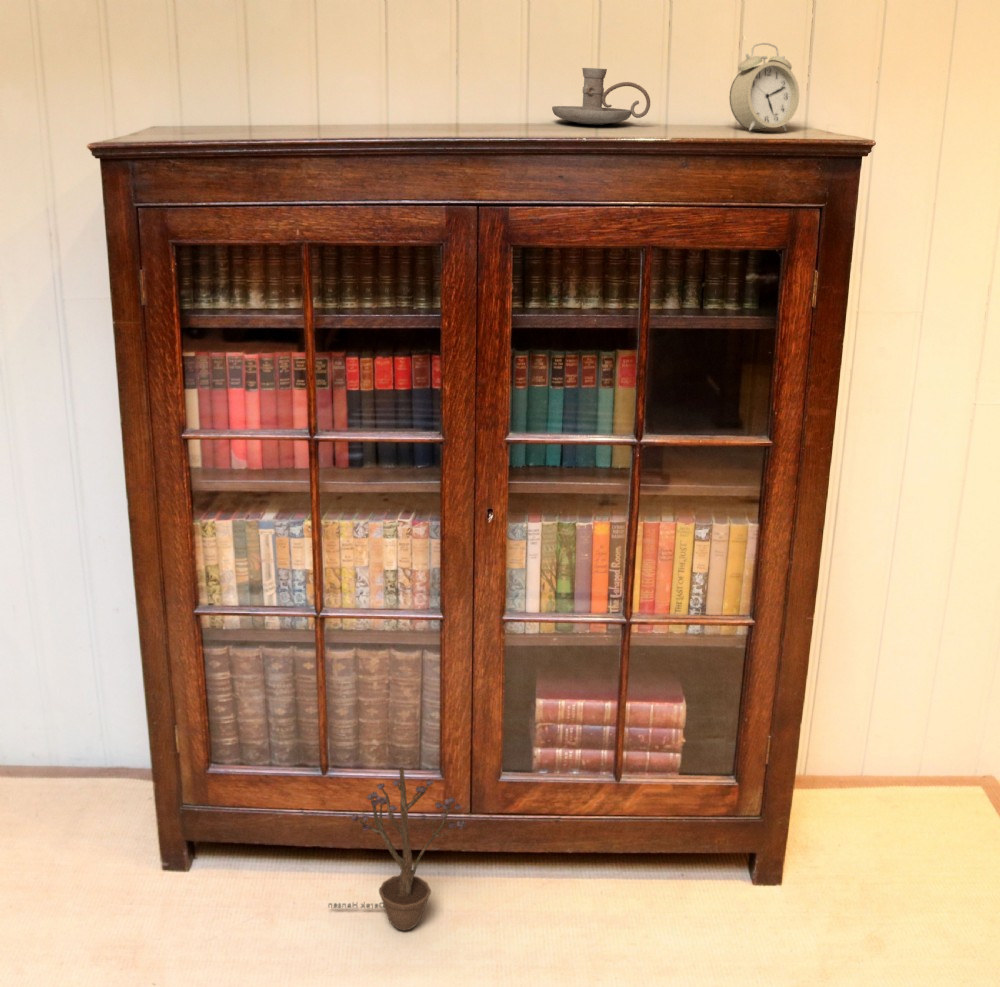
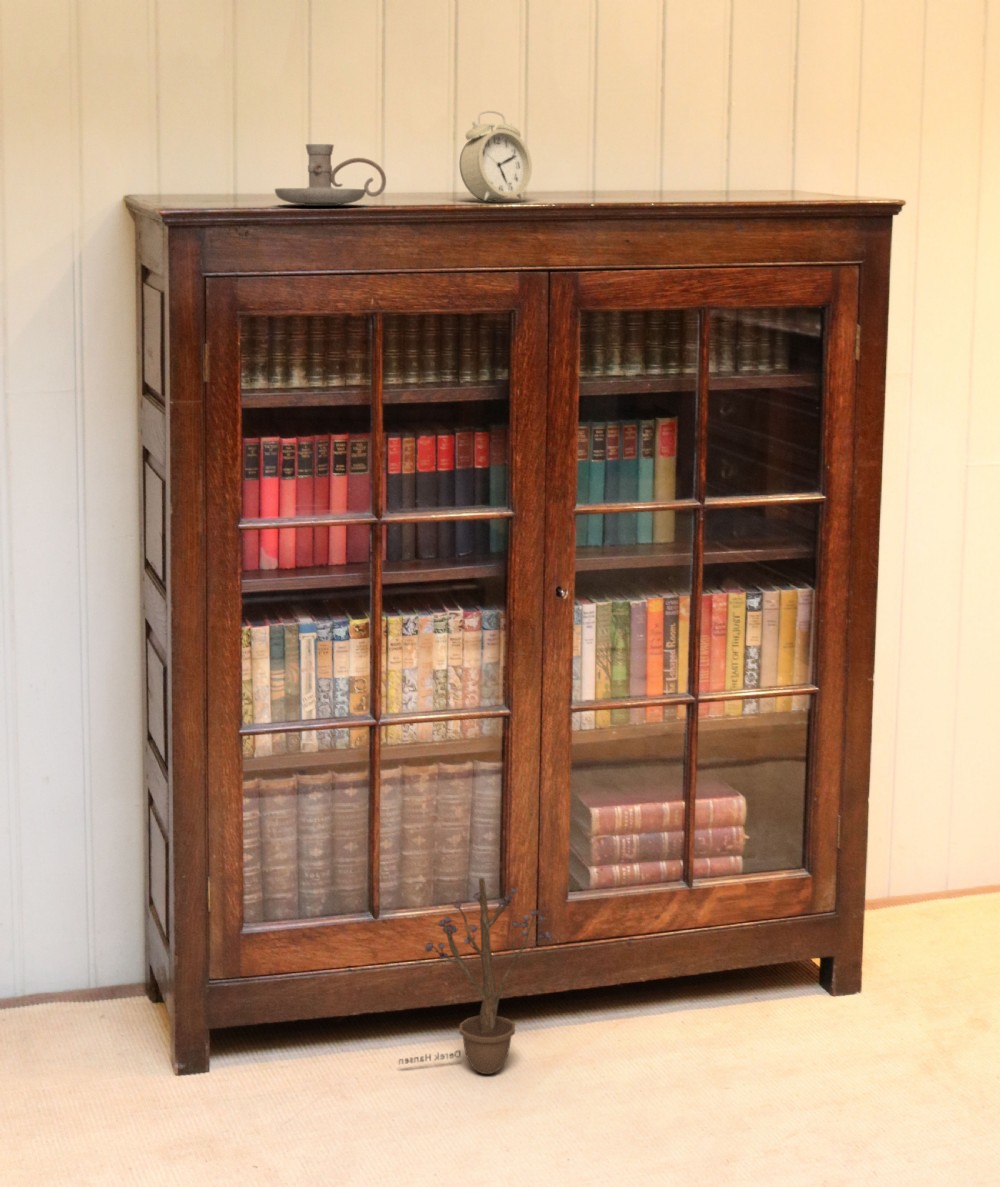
alarm clock: present [730,43,799,131] -> present [460,111,532,201]
candle holder: present [552,68,650,125] -> present [275,144,386,206]

